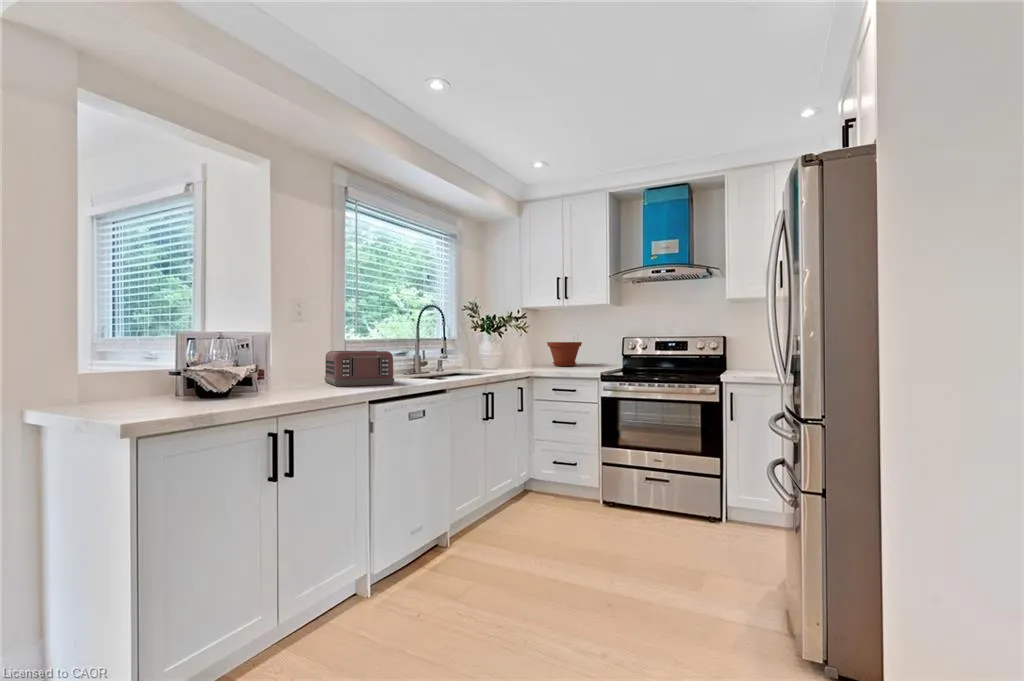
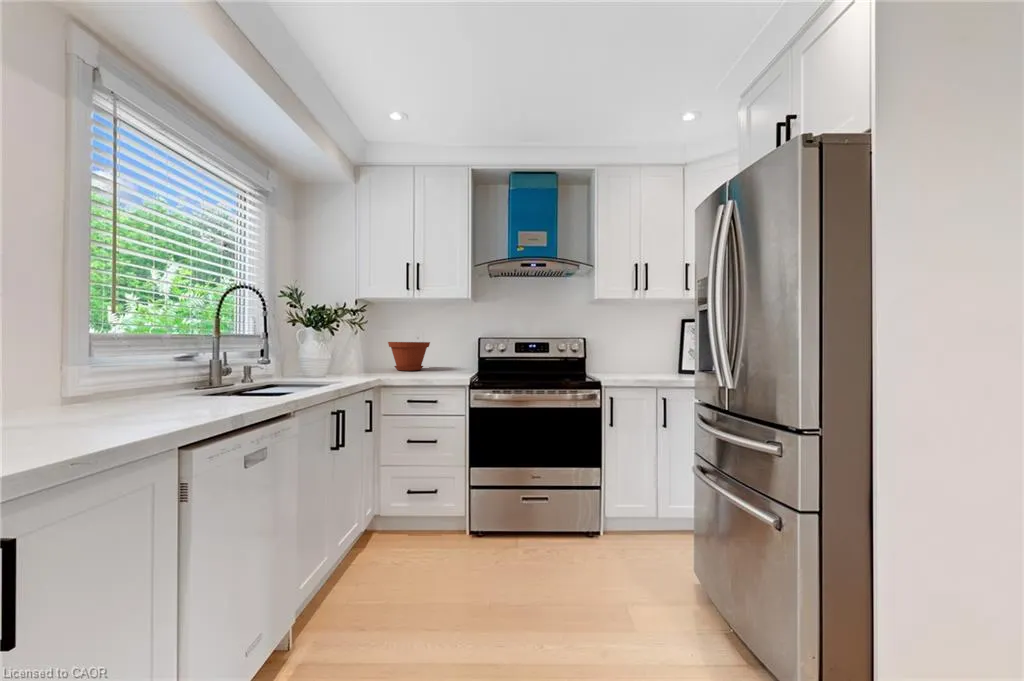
toaster: present [324,351,394,386] -> none [33,353,201,426]

